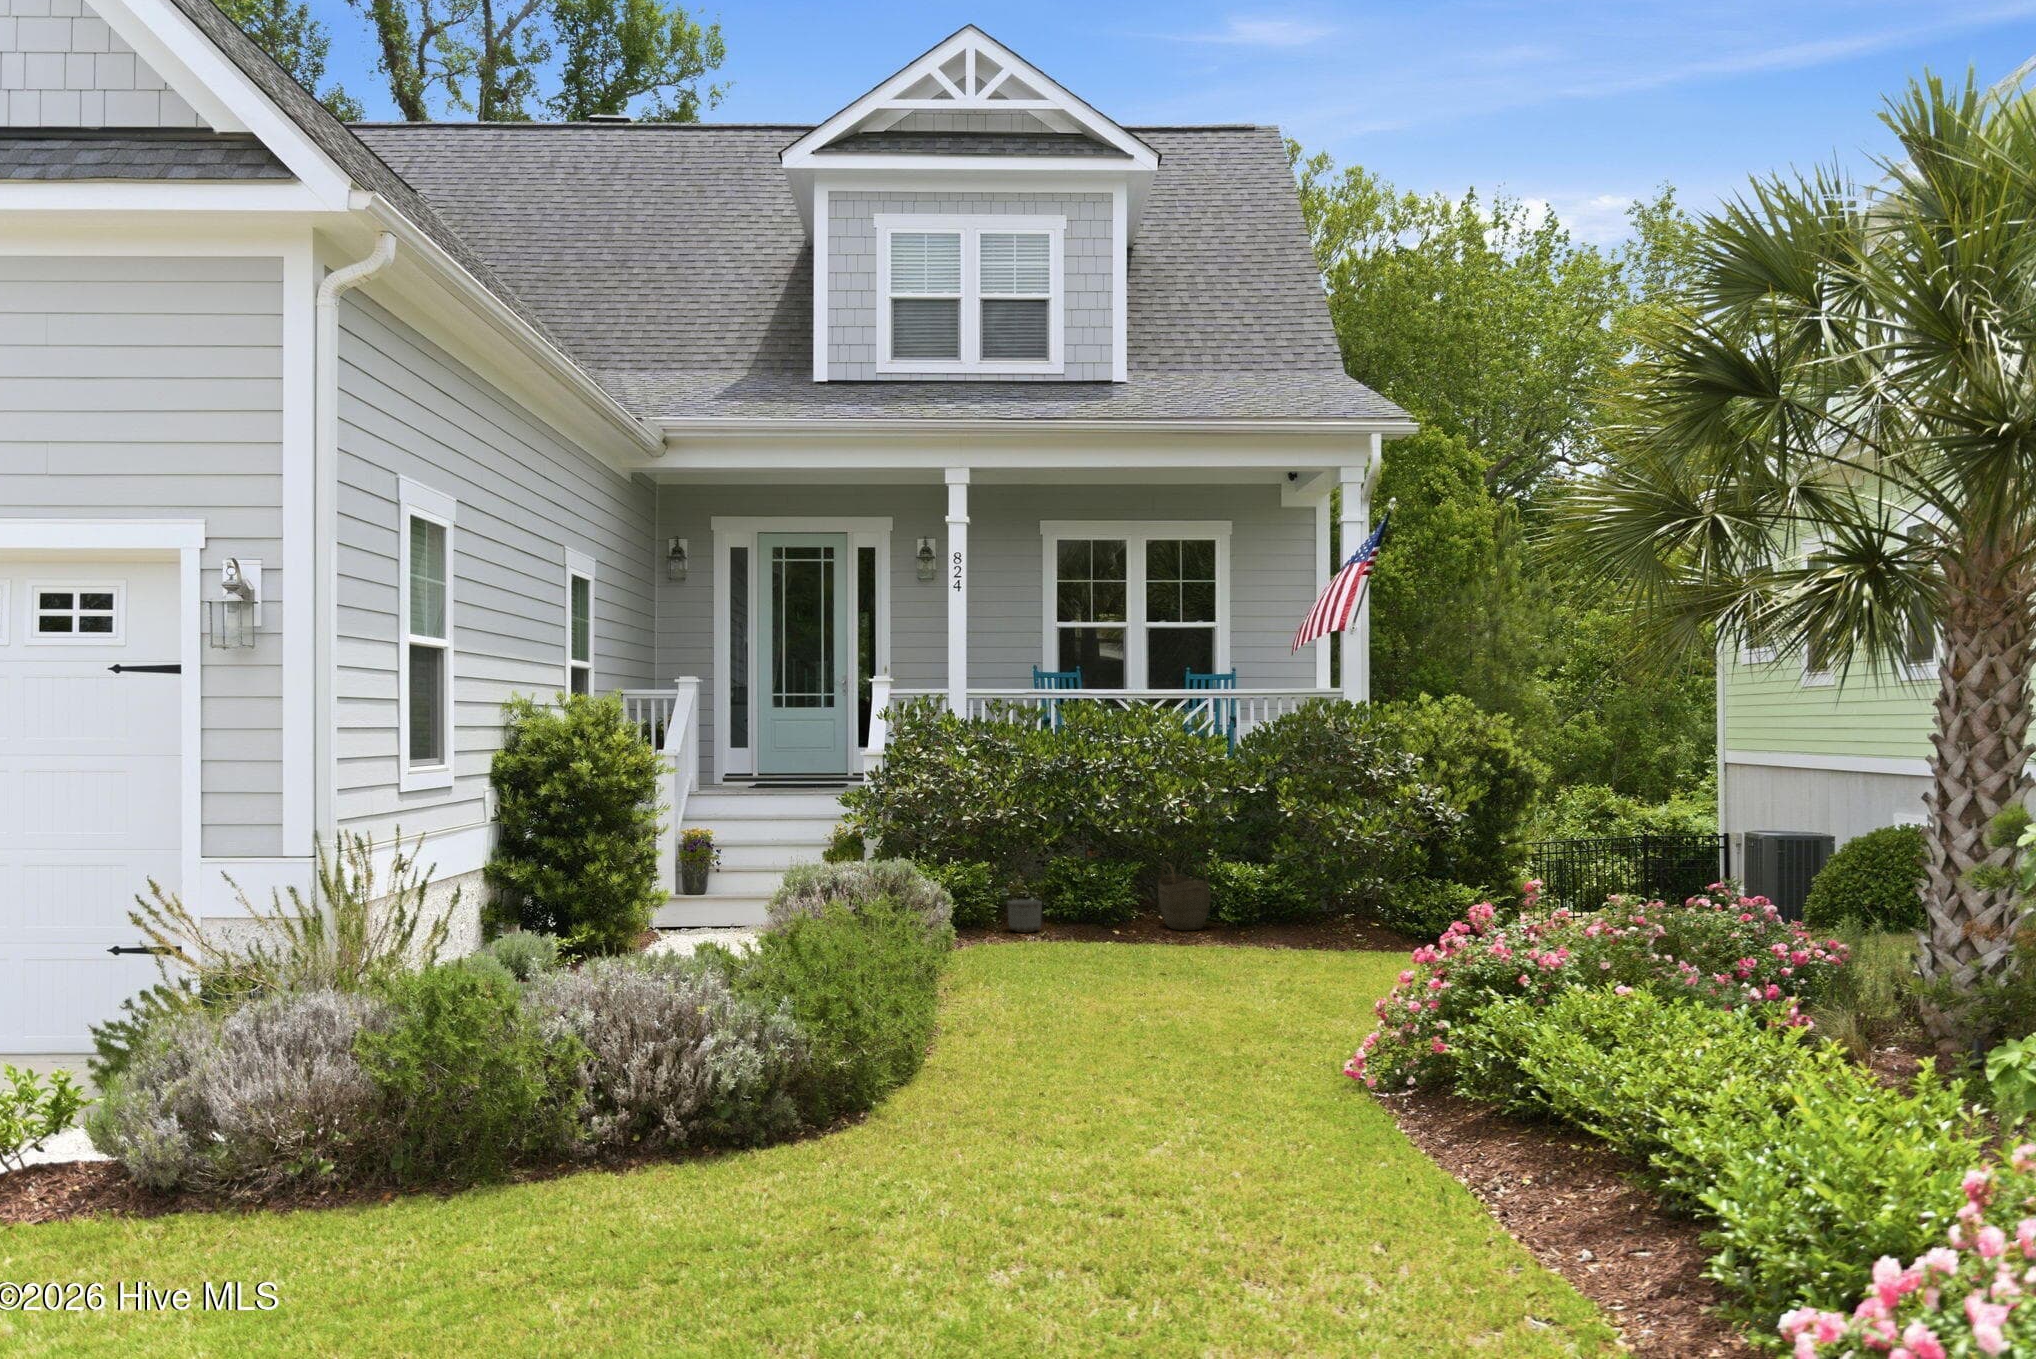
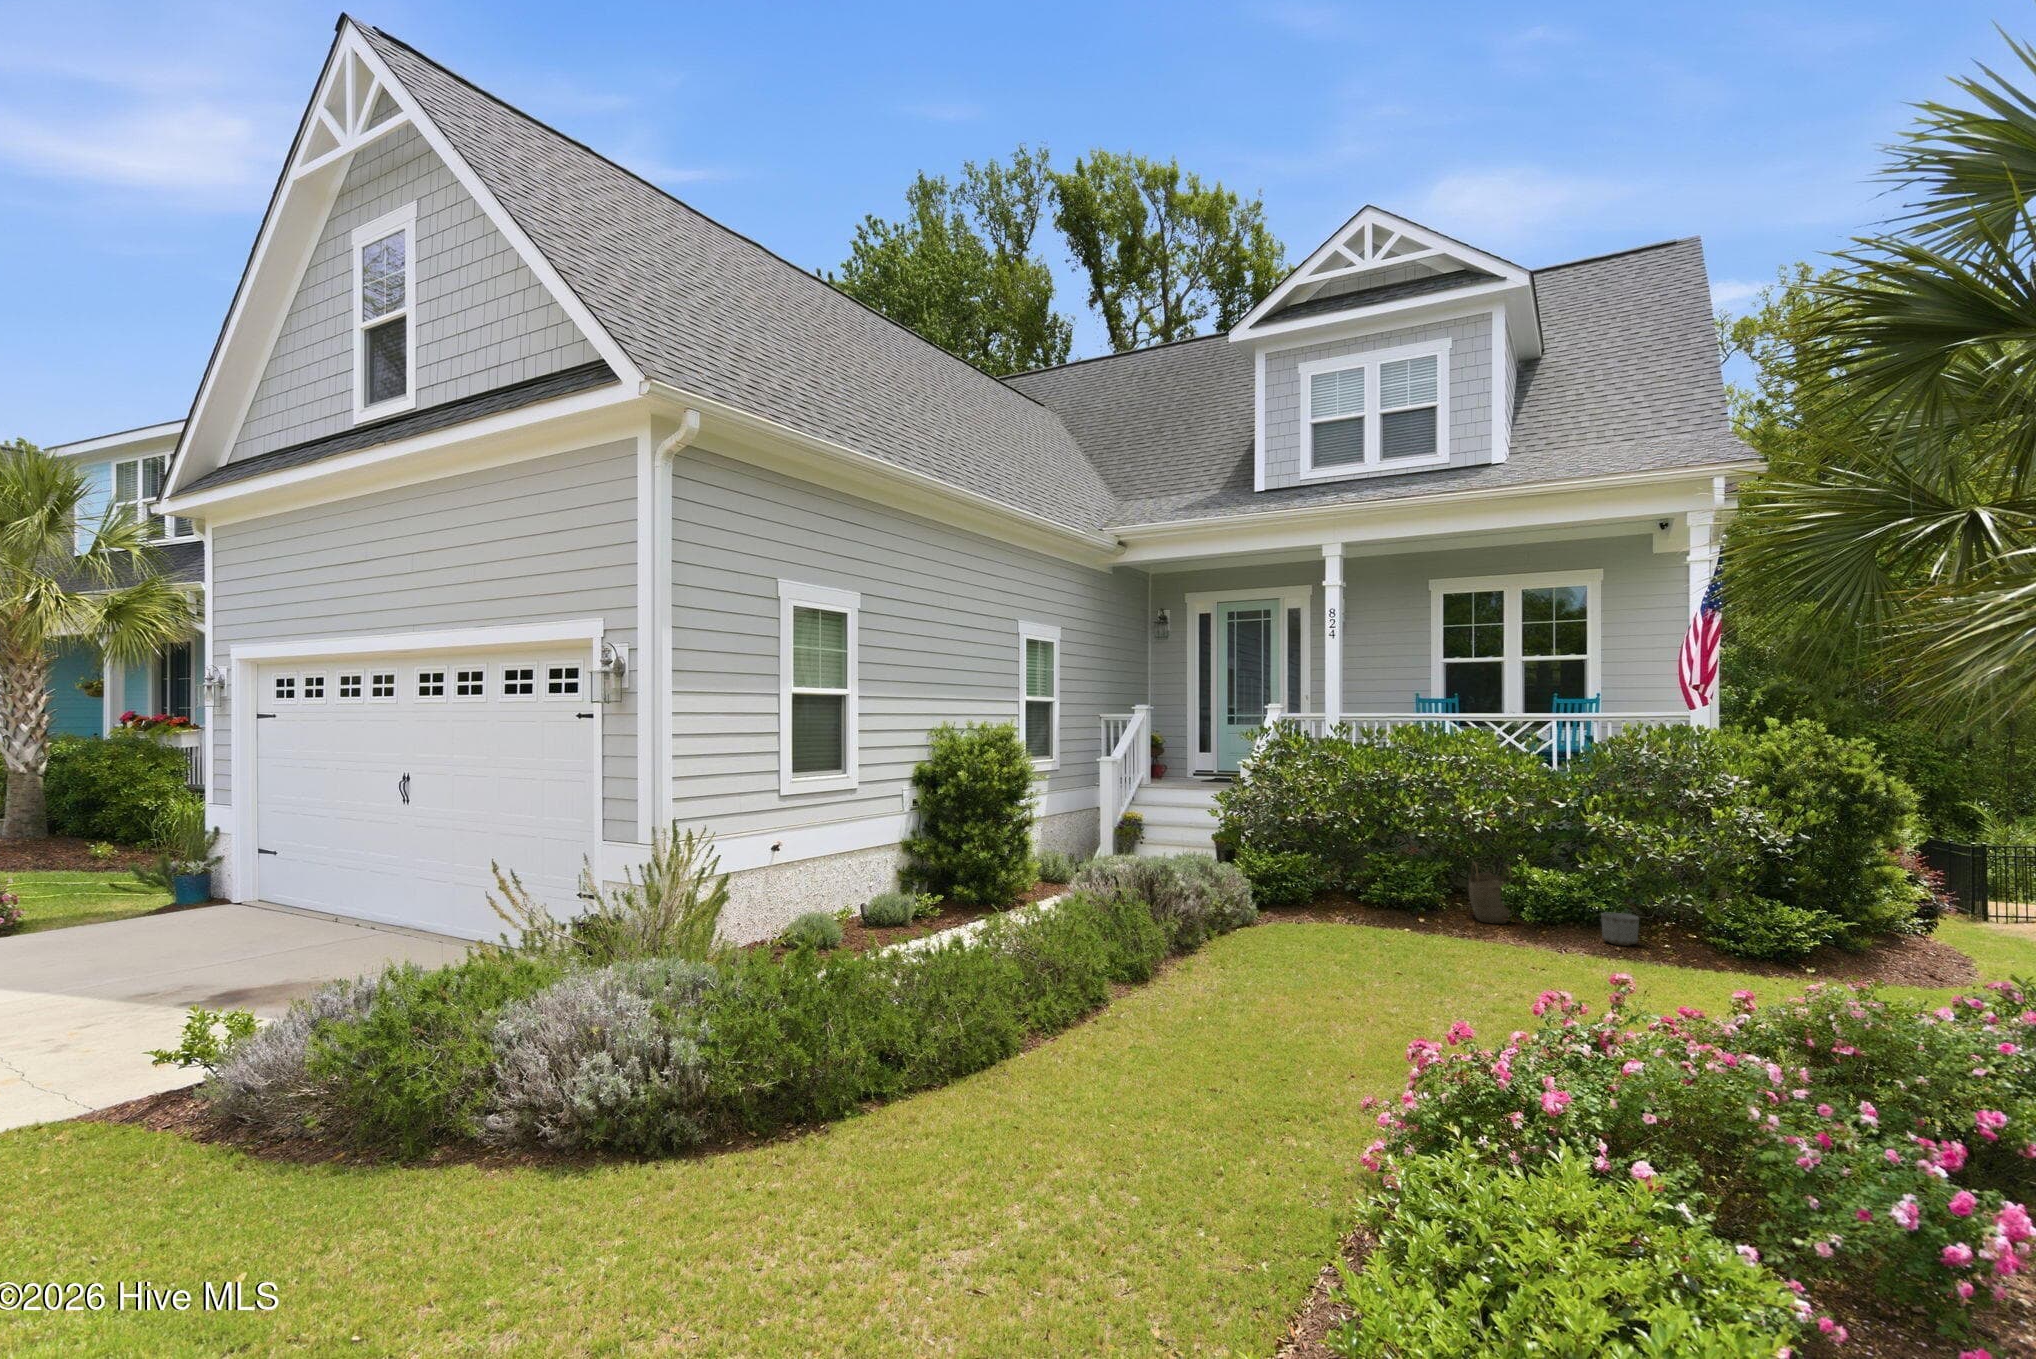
planter: present [1008,900,1042,933] -> present [1601,913,1639,946]

